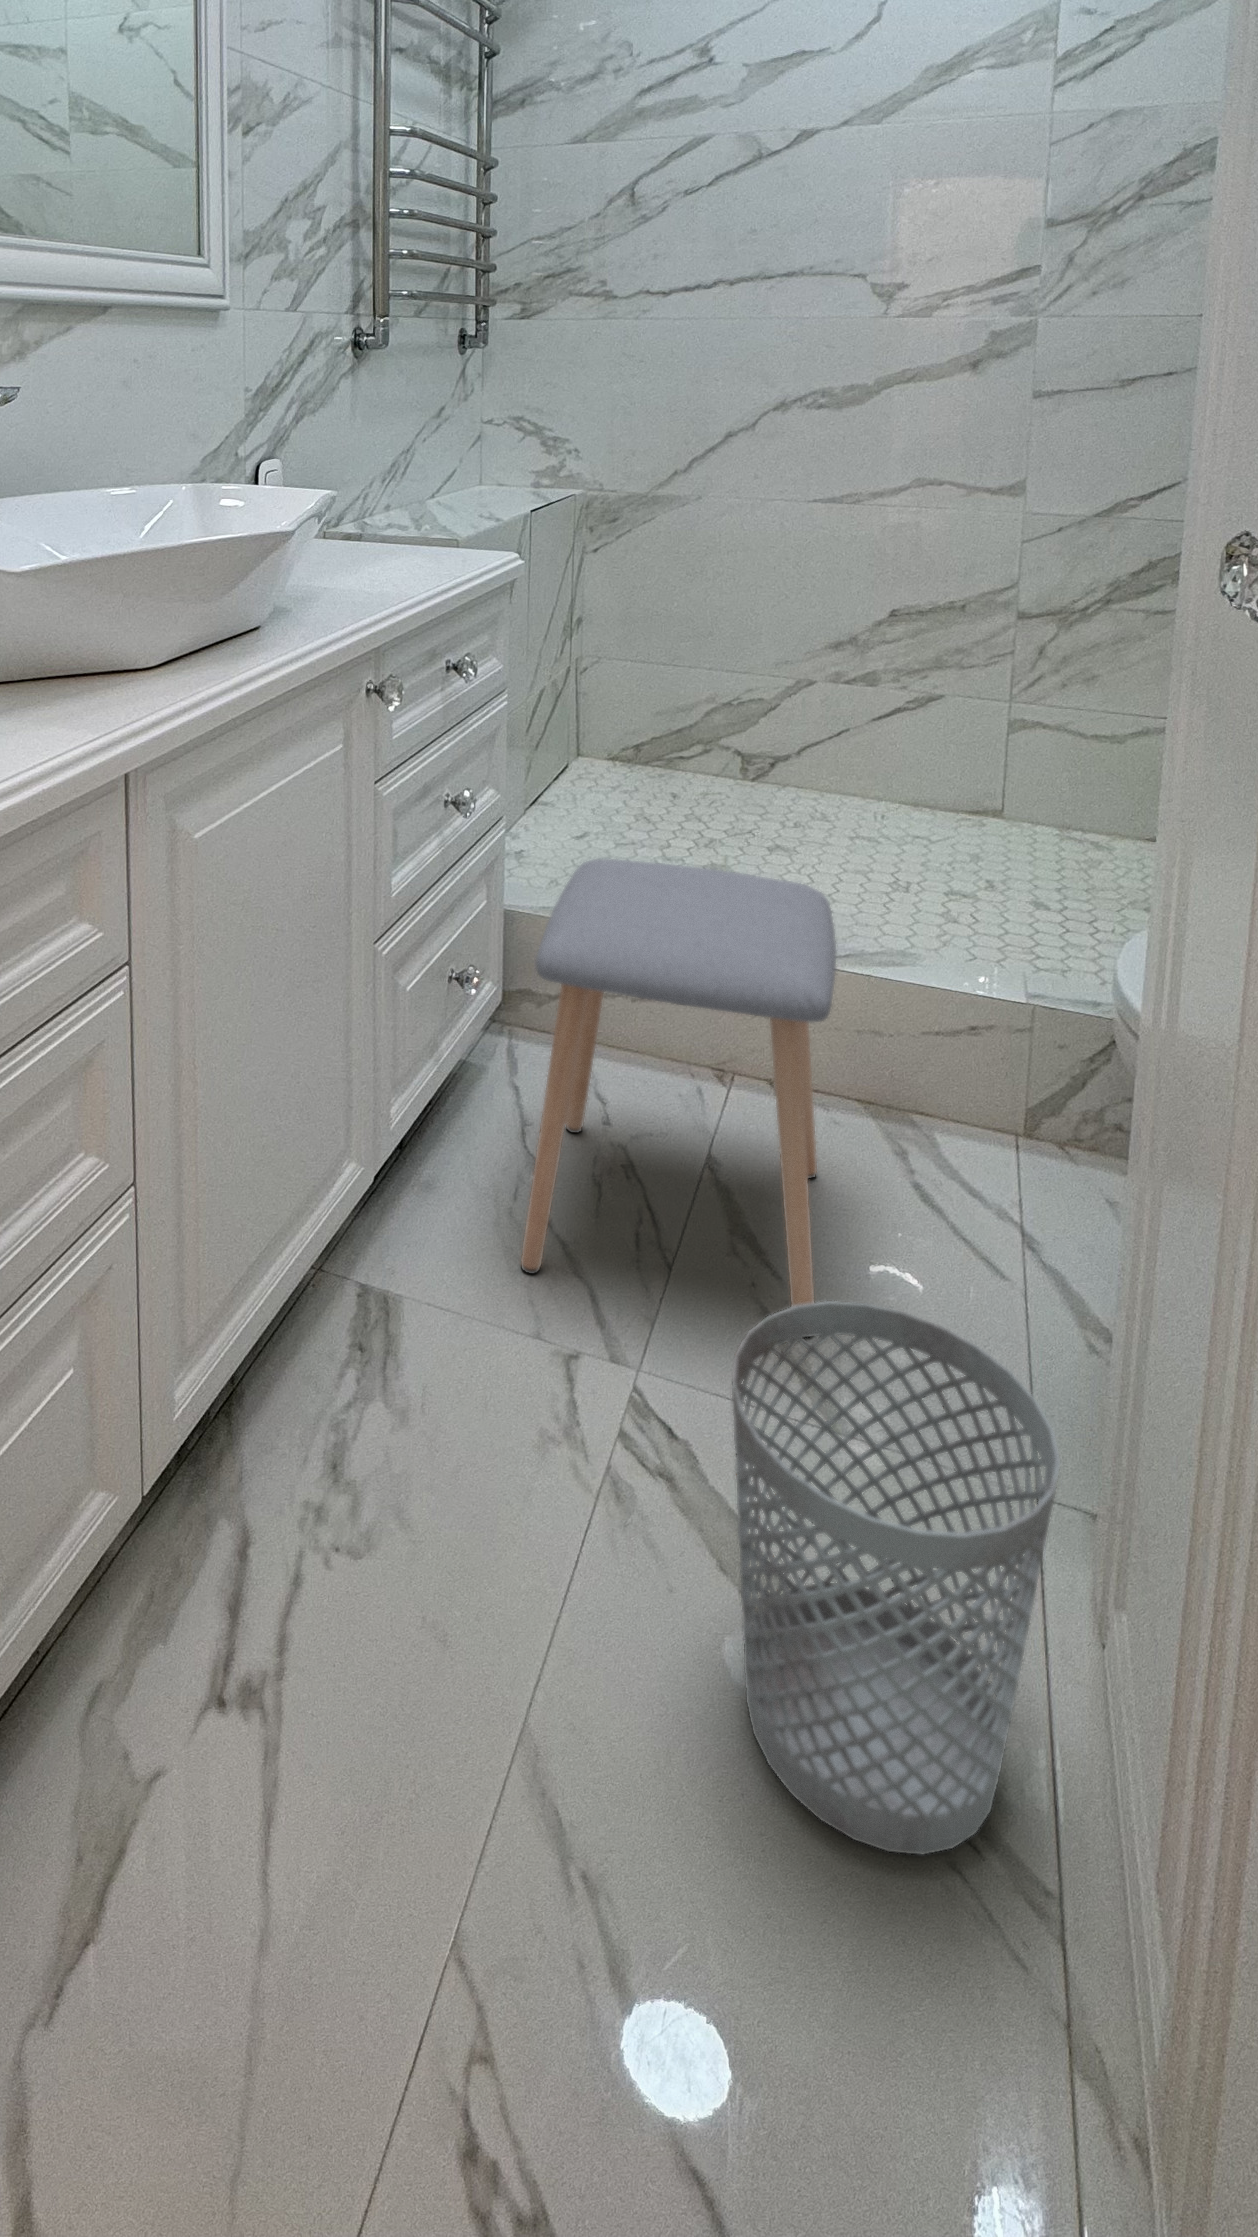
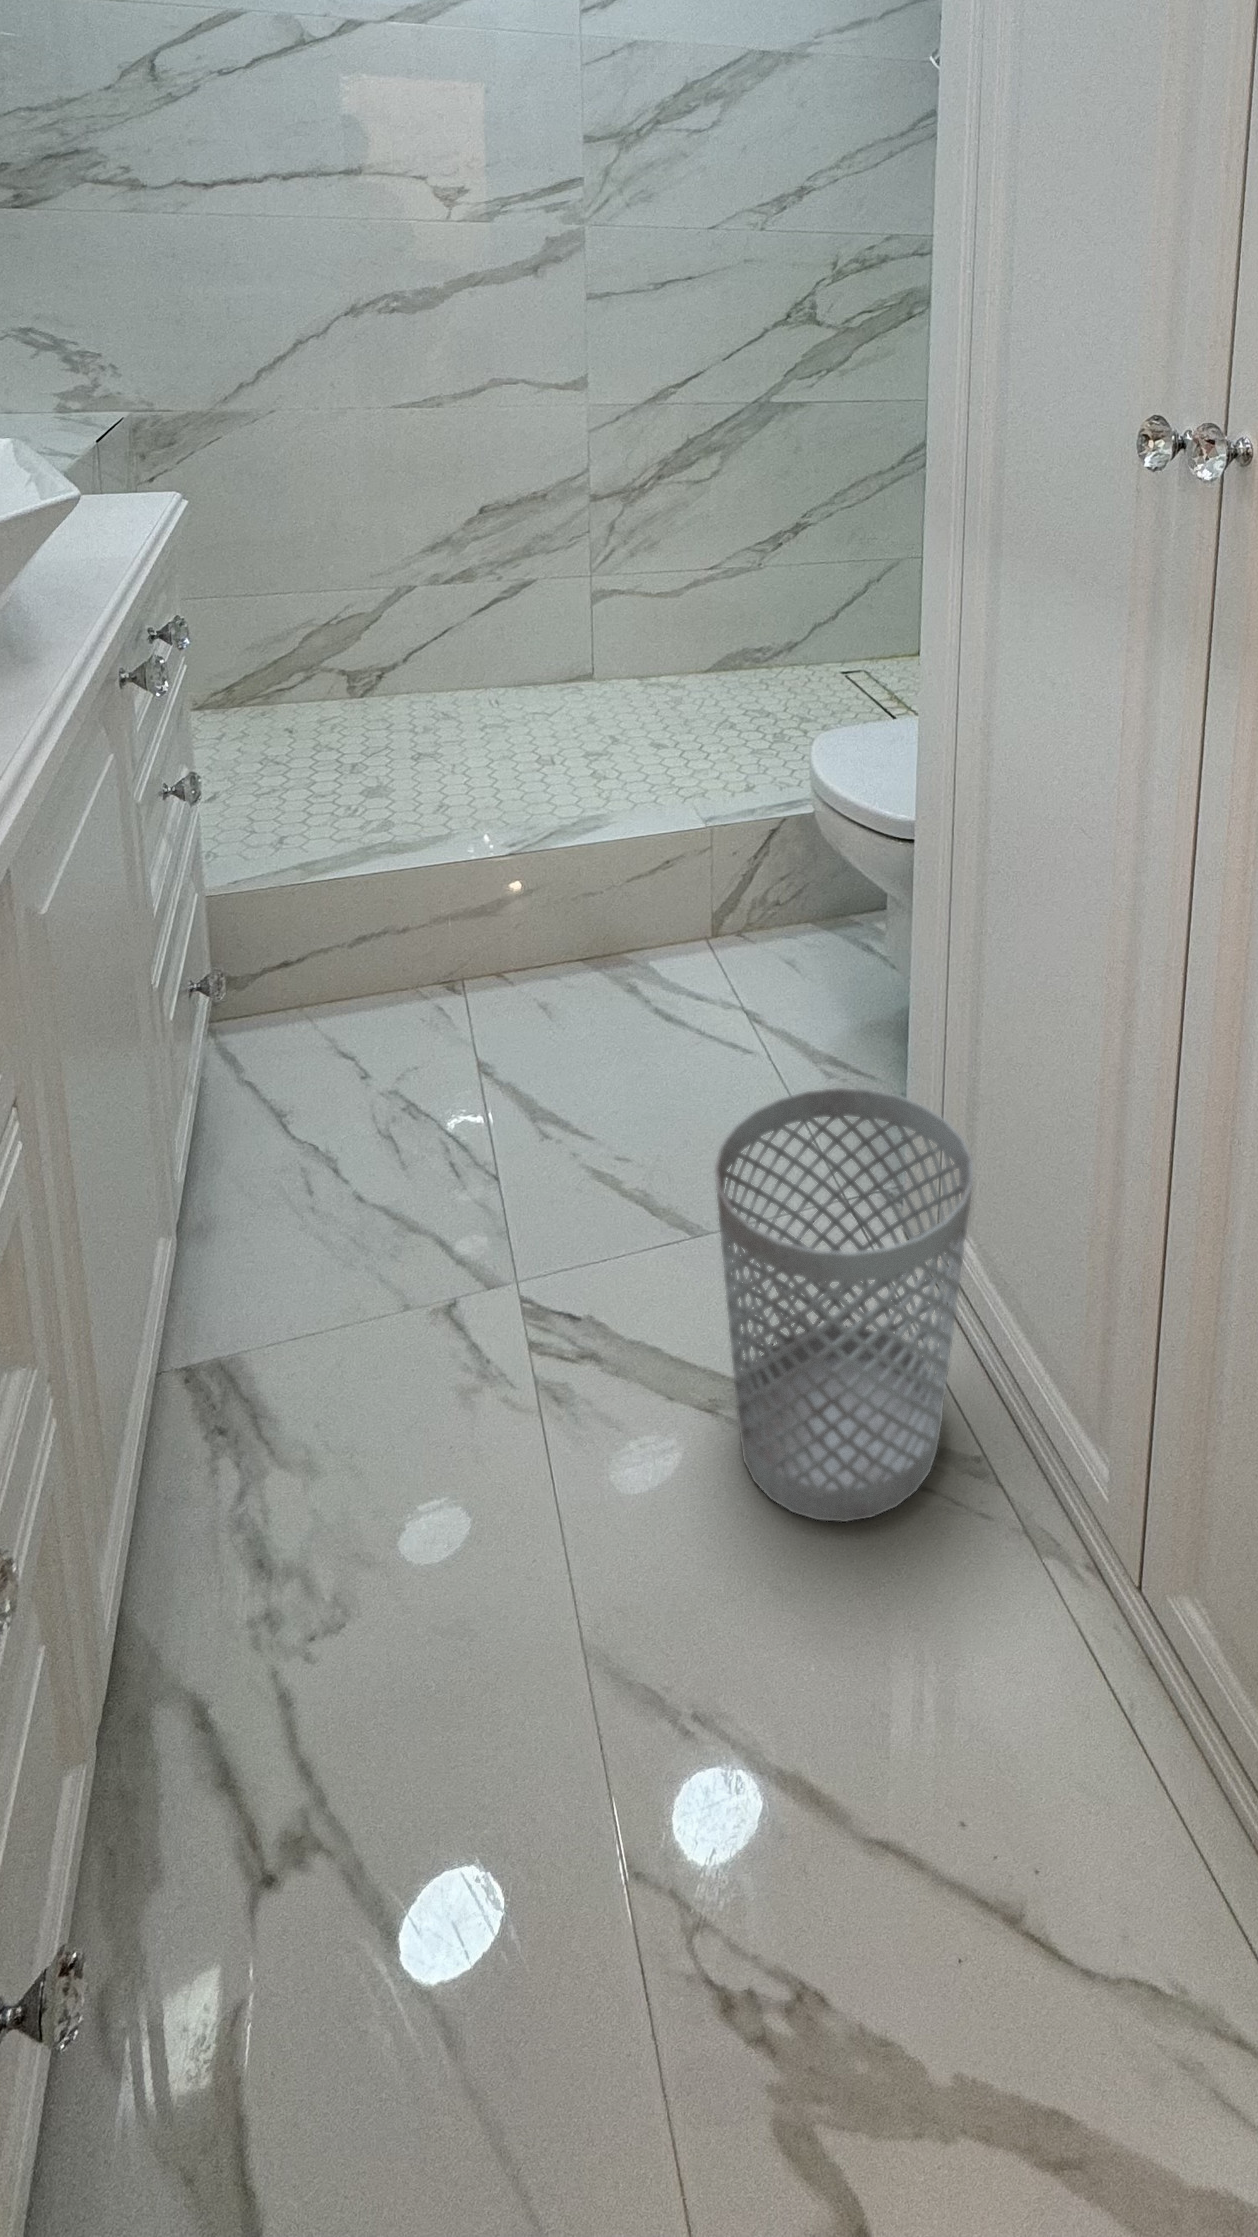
stool: present [521,859,836,1307] -> none [308,775,643,1256]

